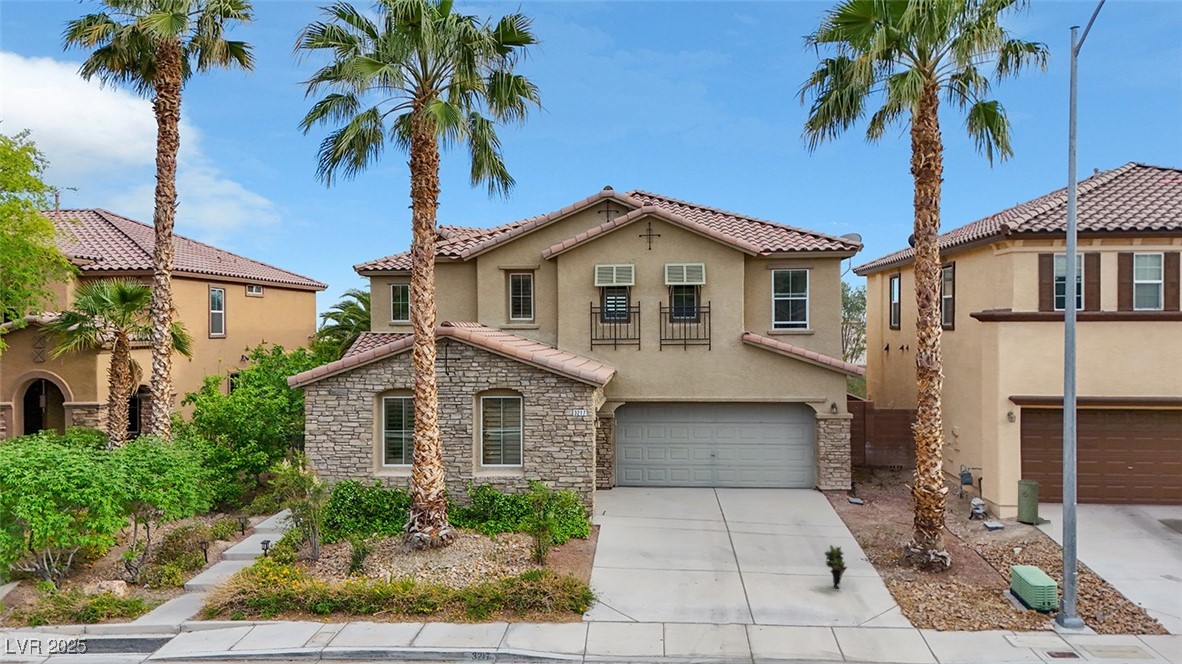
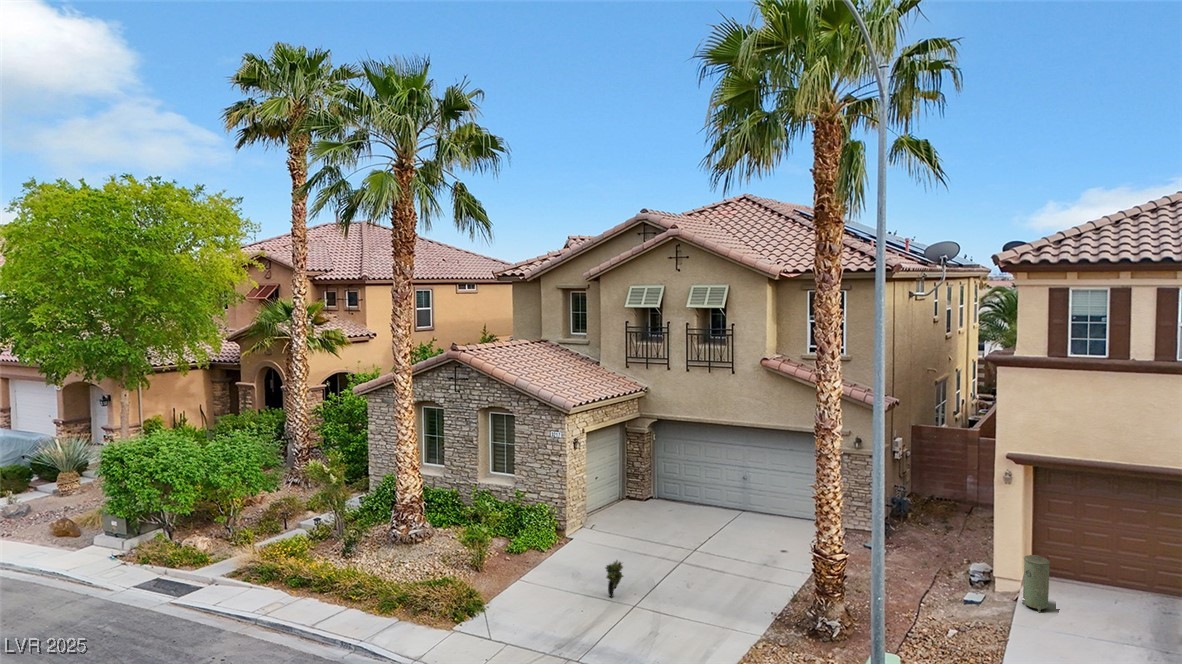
potted plant: present [825,545,847,588] -> present [606,560,623,597]

